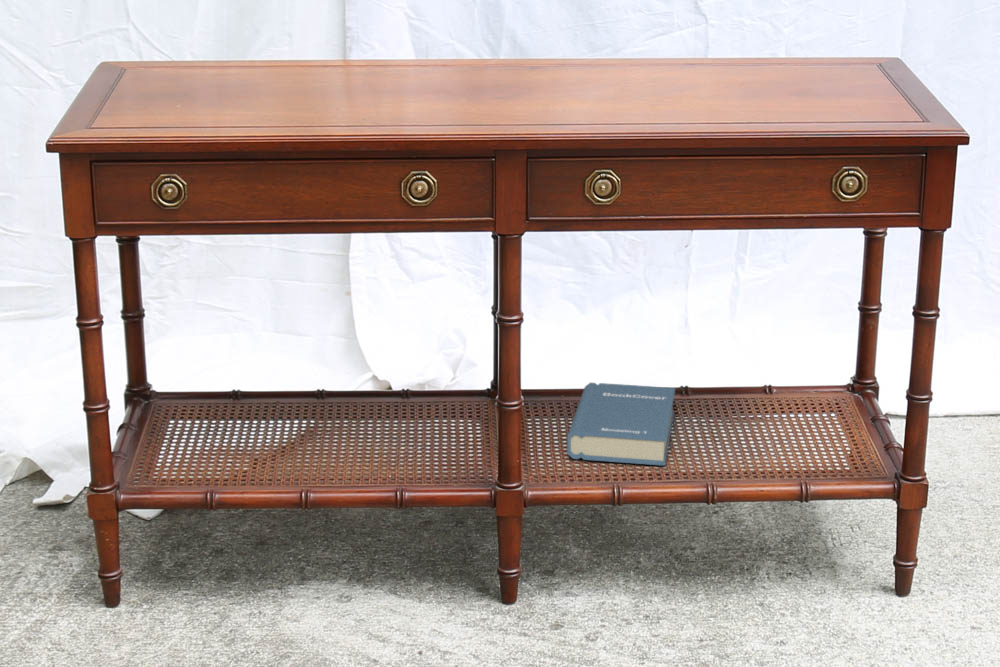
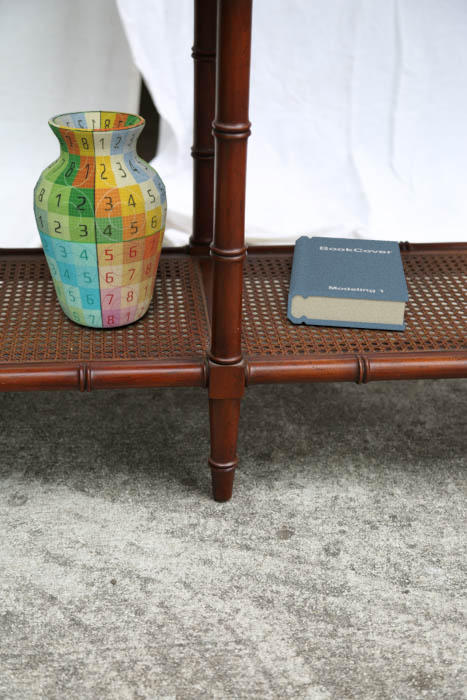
vase: none [362,287,468,461] -> present [33,110,167,328]

